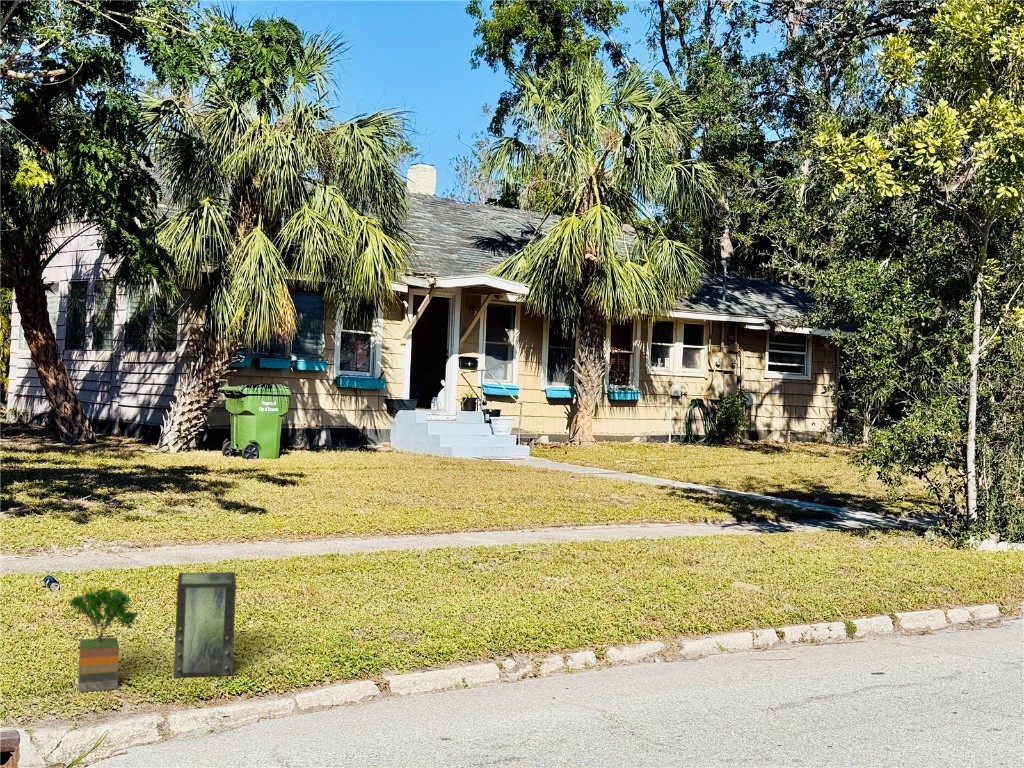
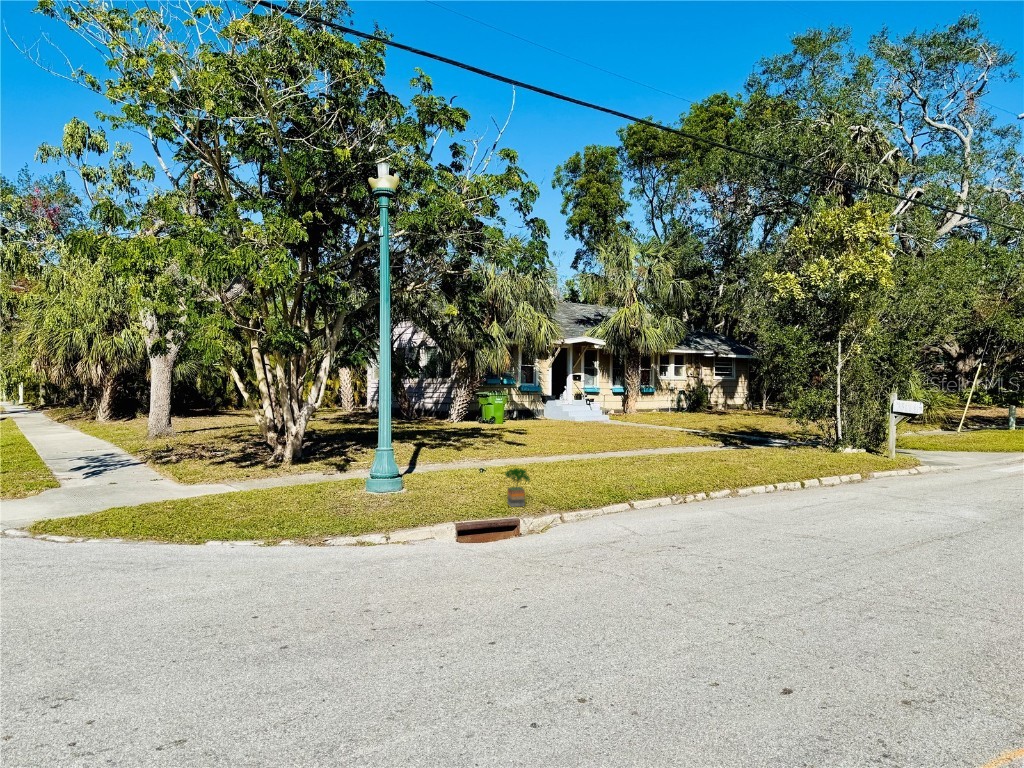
storage box: present [174,572,236,677] -> none [536,462,563,502]

